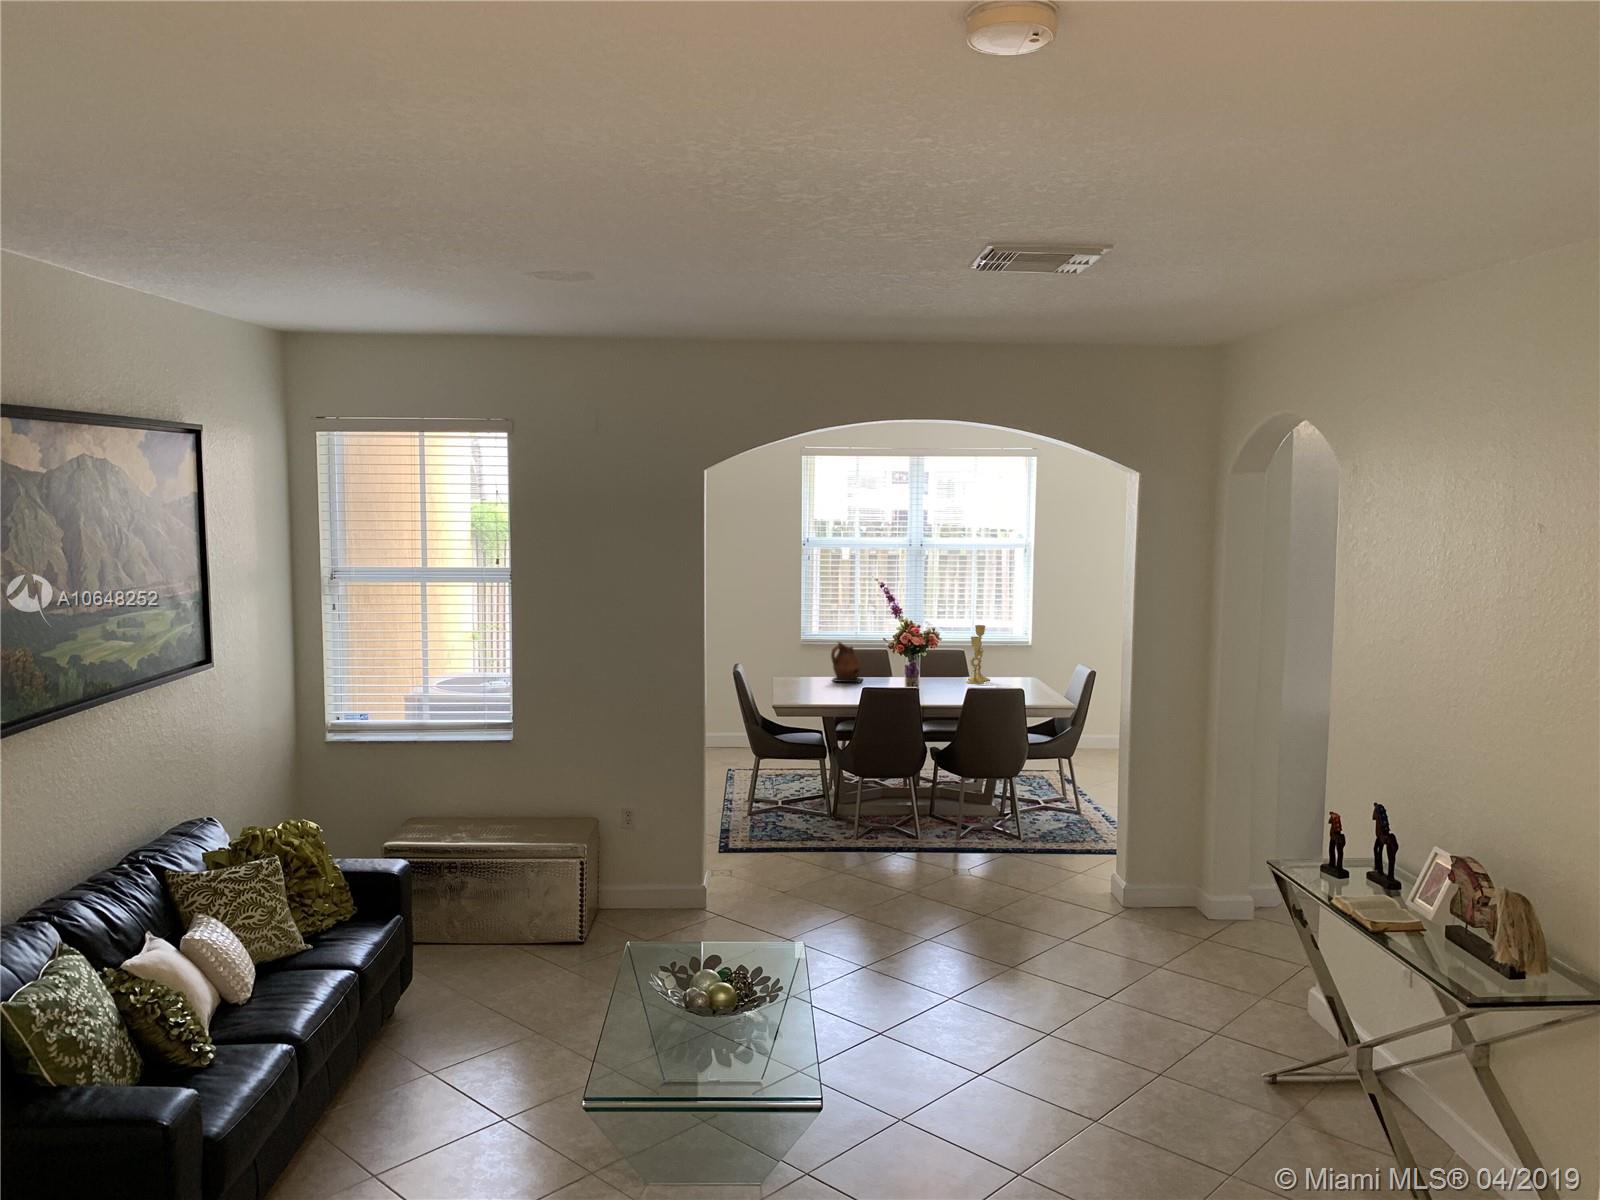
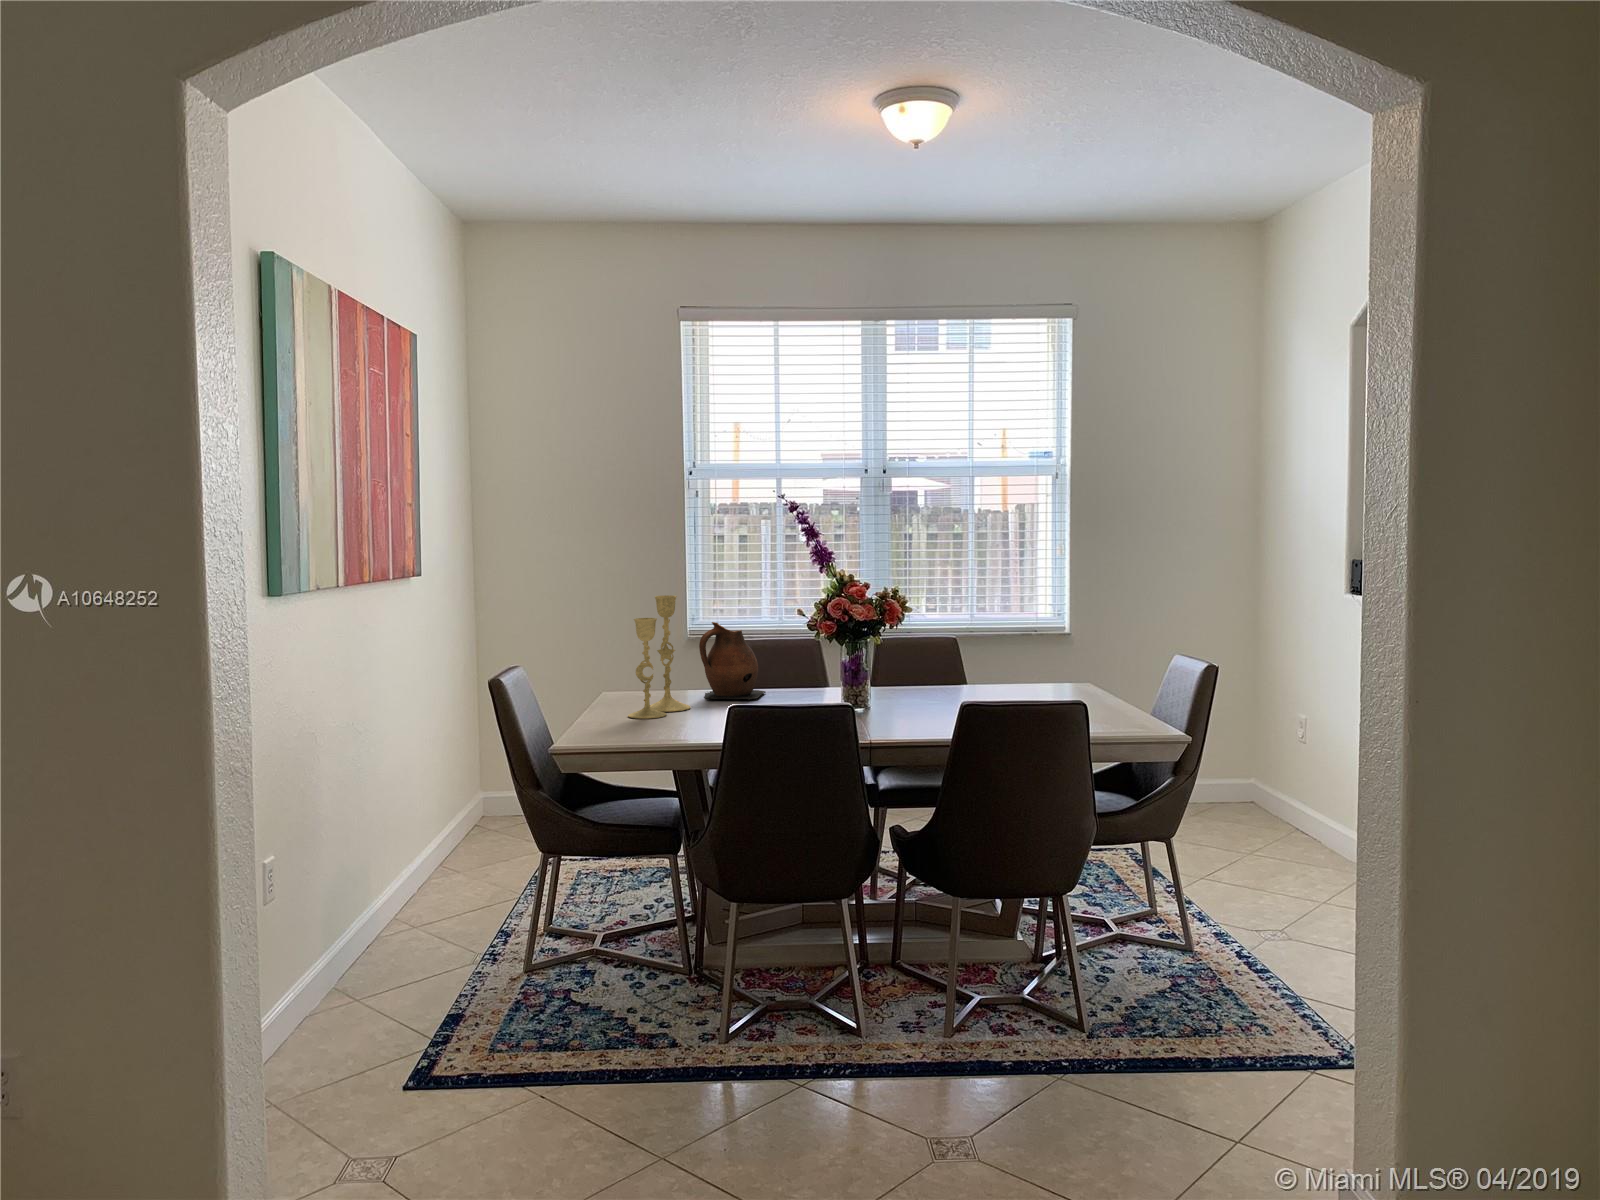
candlestick: present [966,625,990,684] -> present [628,595,691,719]

